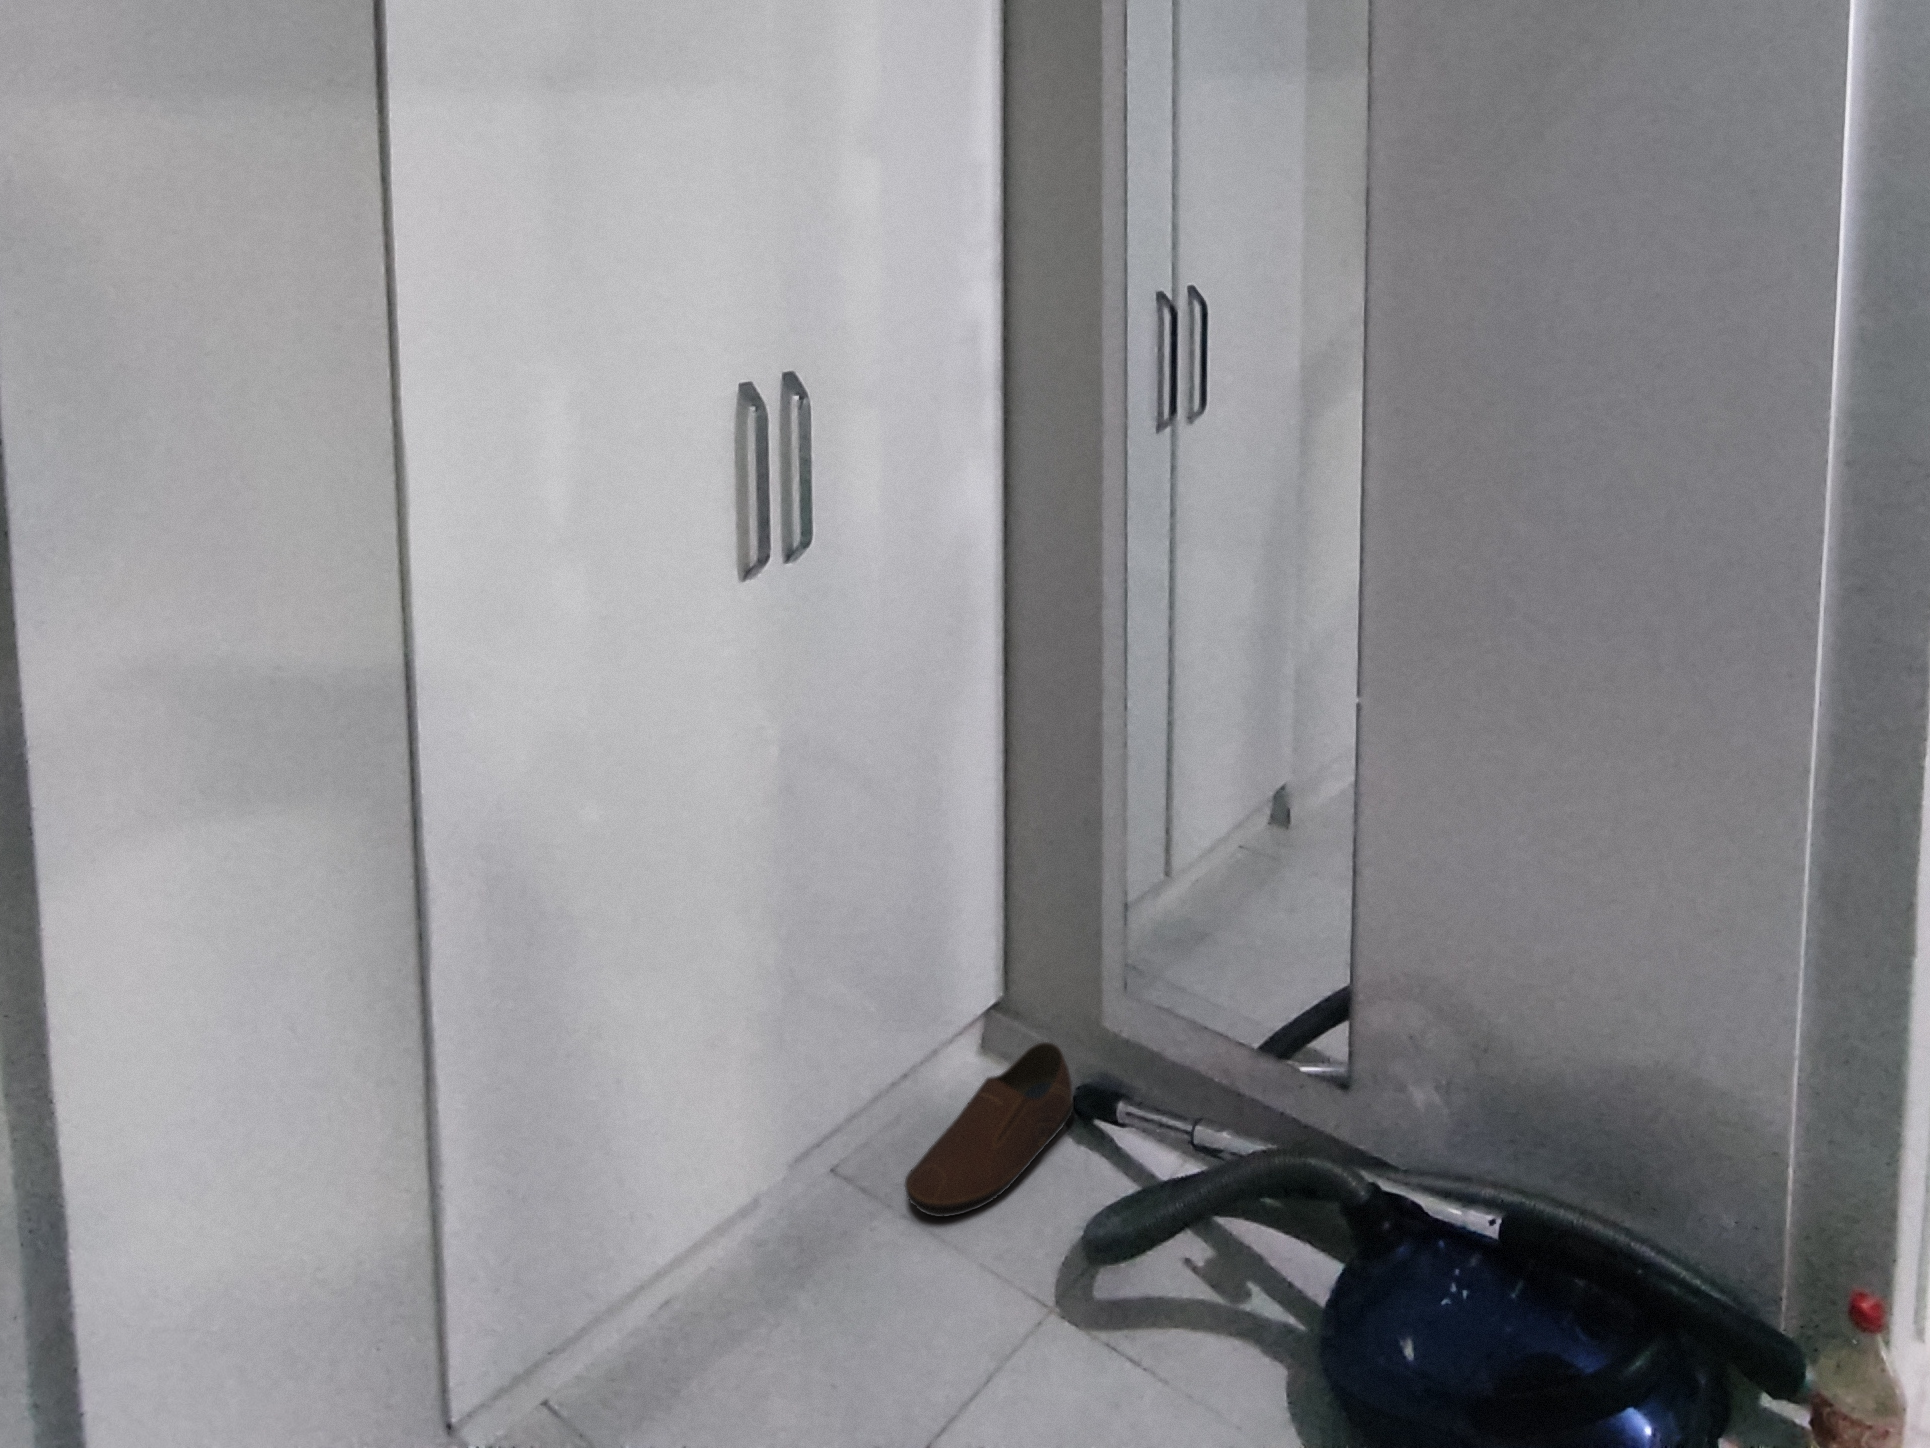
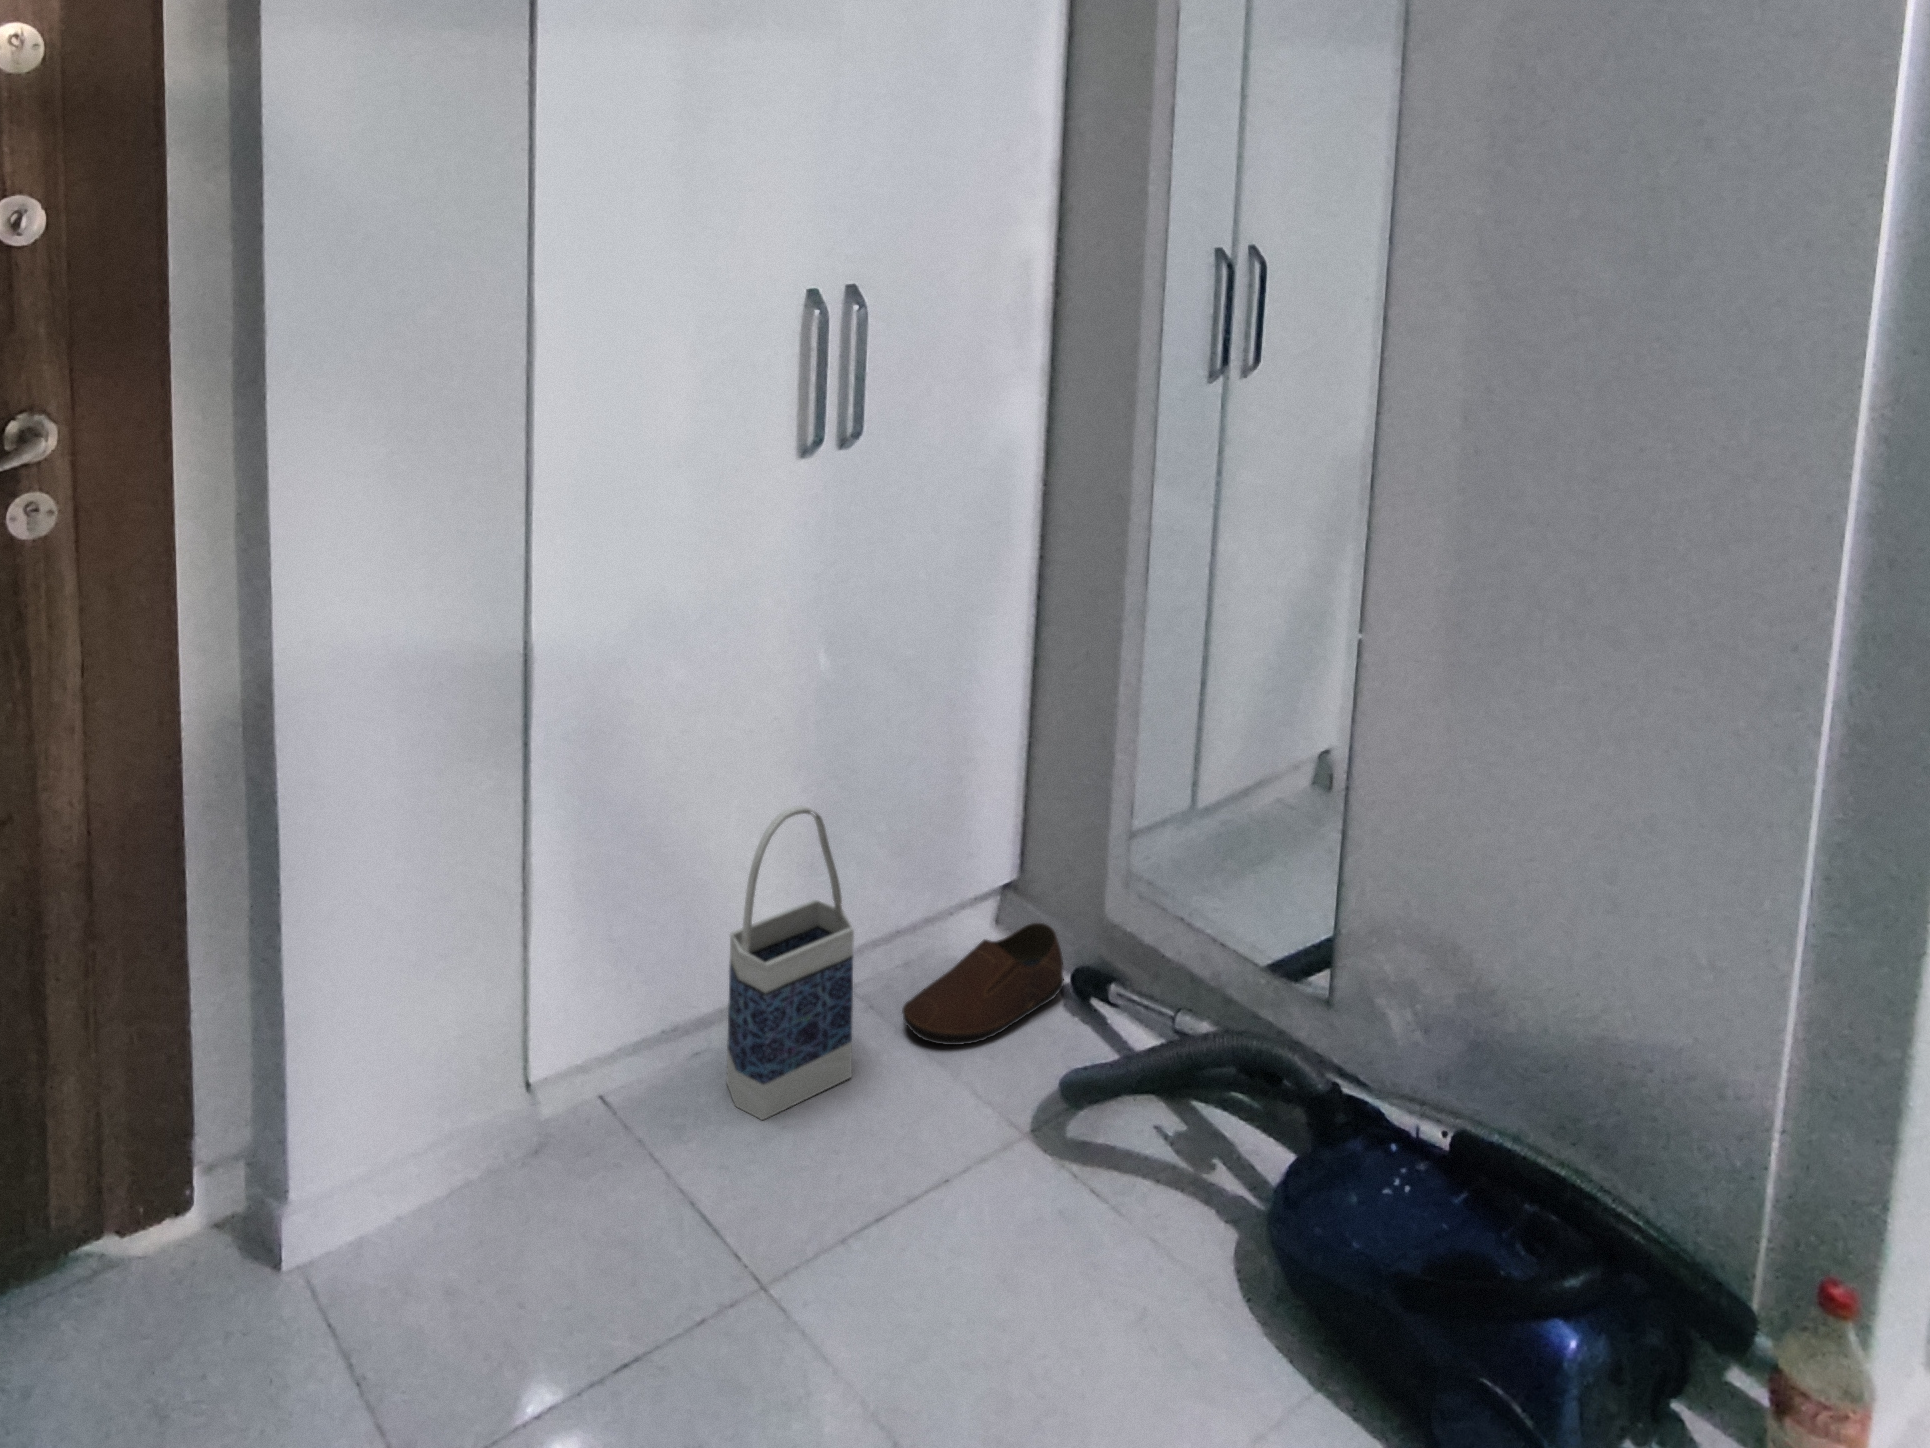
bag: none [702,987,855,1378] -> present [727,806,854,1120]

